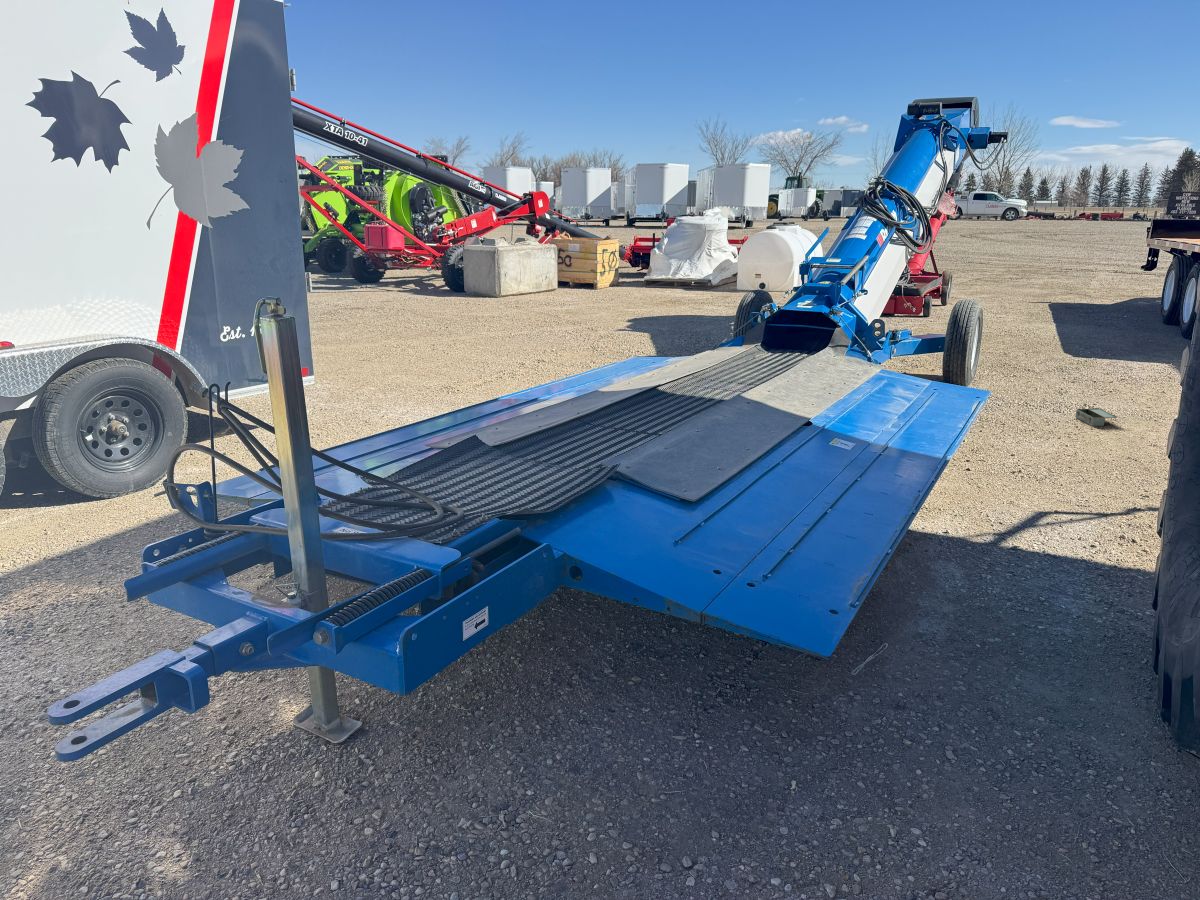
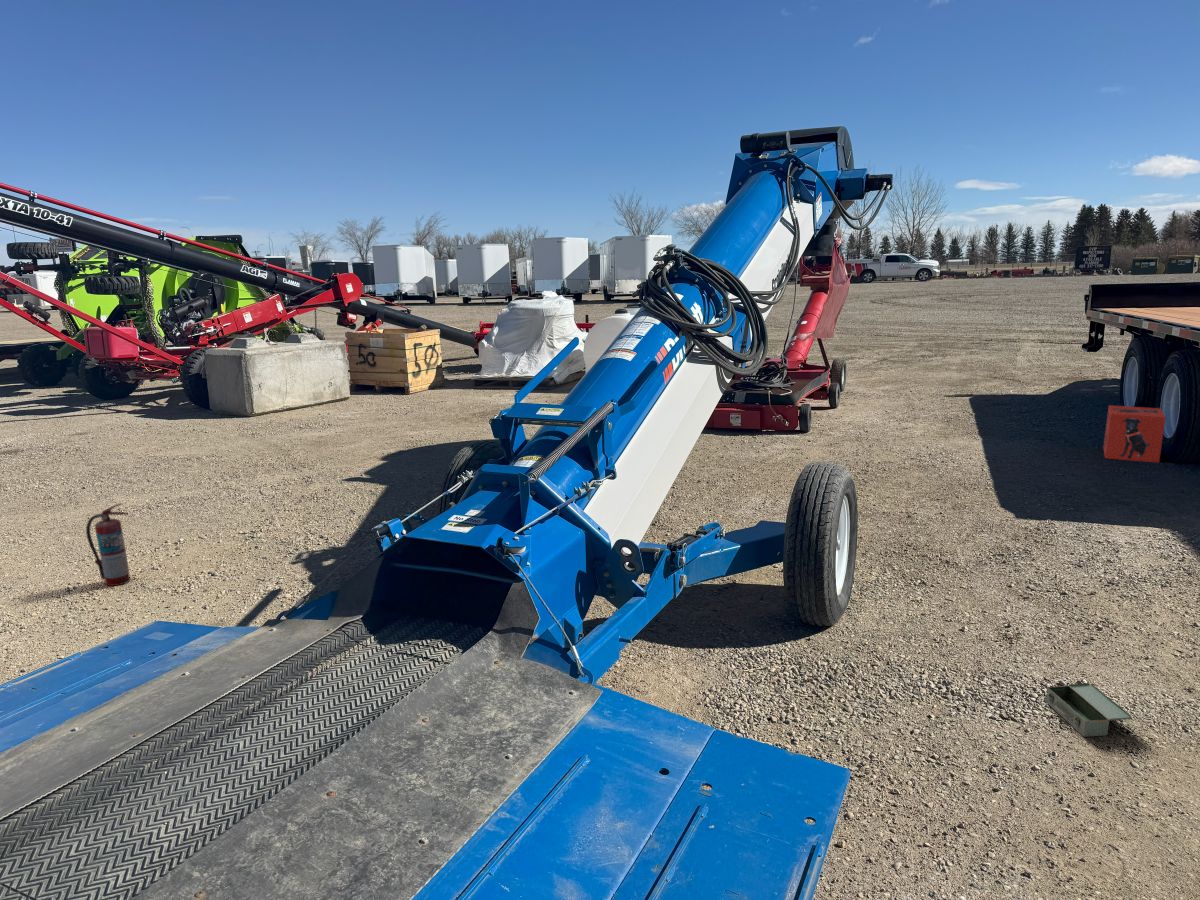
storage box: none [1142,301,1187,341] -> present [1104,405,1165,462]
fire extinguisher: none [512,320,535,369] -> present [86,504,130,586]

